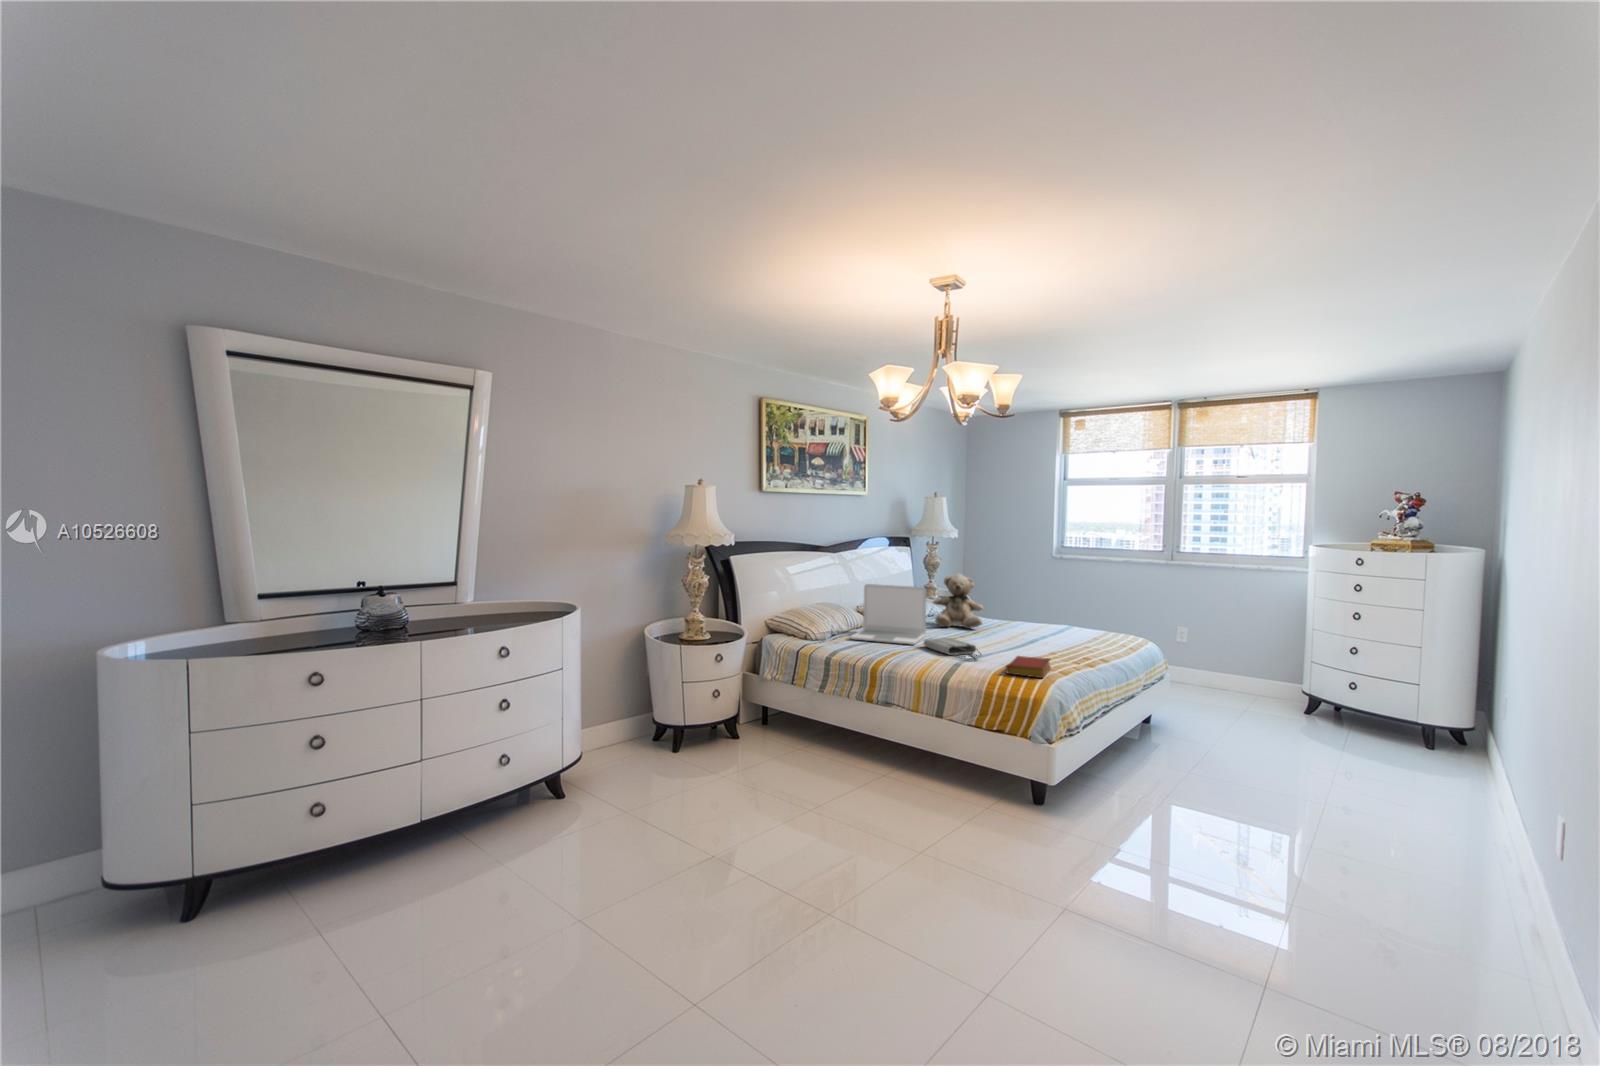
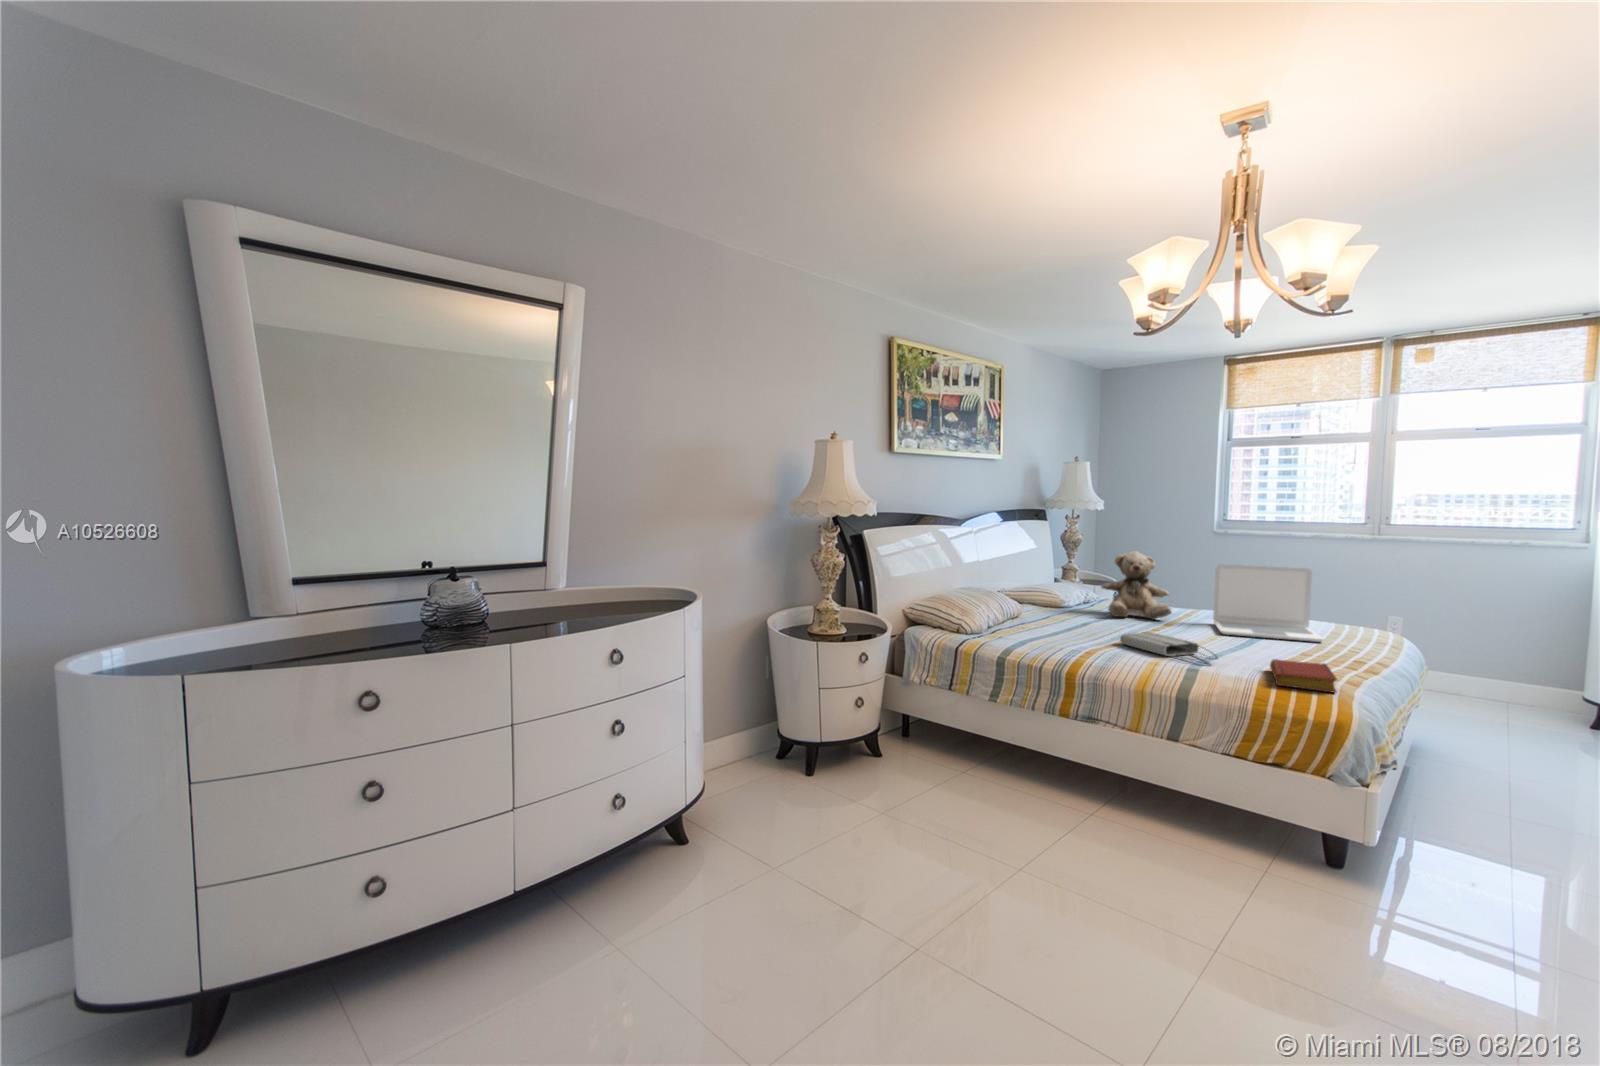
laptop: present [850,584,927,645] -> present [1213,564,1324,642]

